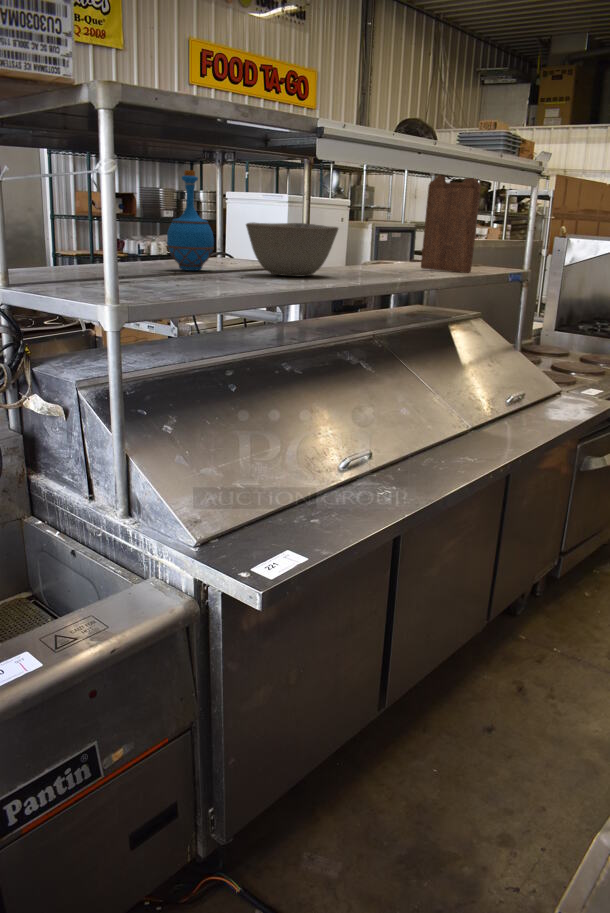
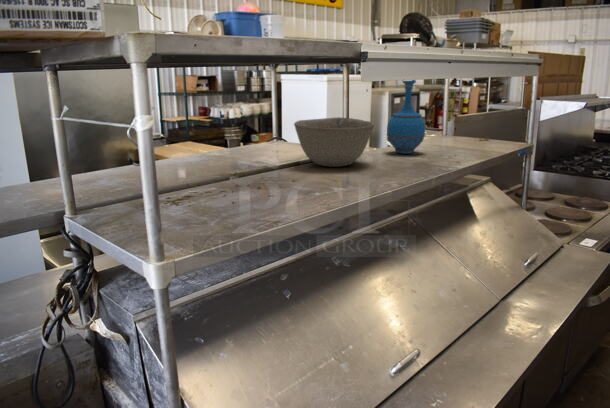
bottle: present [167,170,214,271] -> present [387,80,425,154]
cutting board: present [421,175,481,273] -> none [438,62,490,146]

